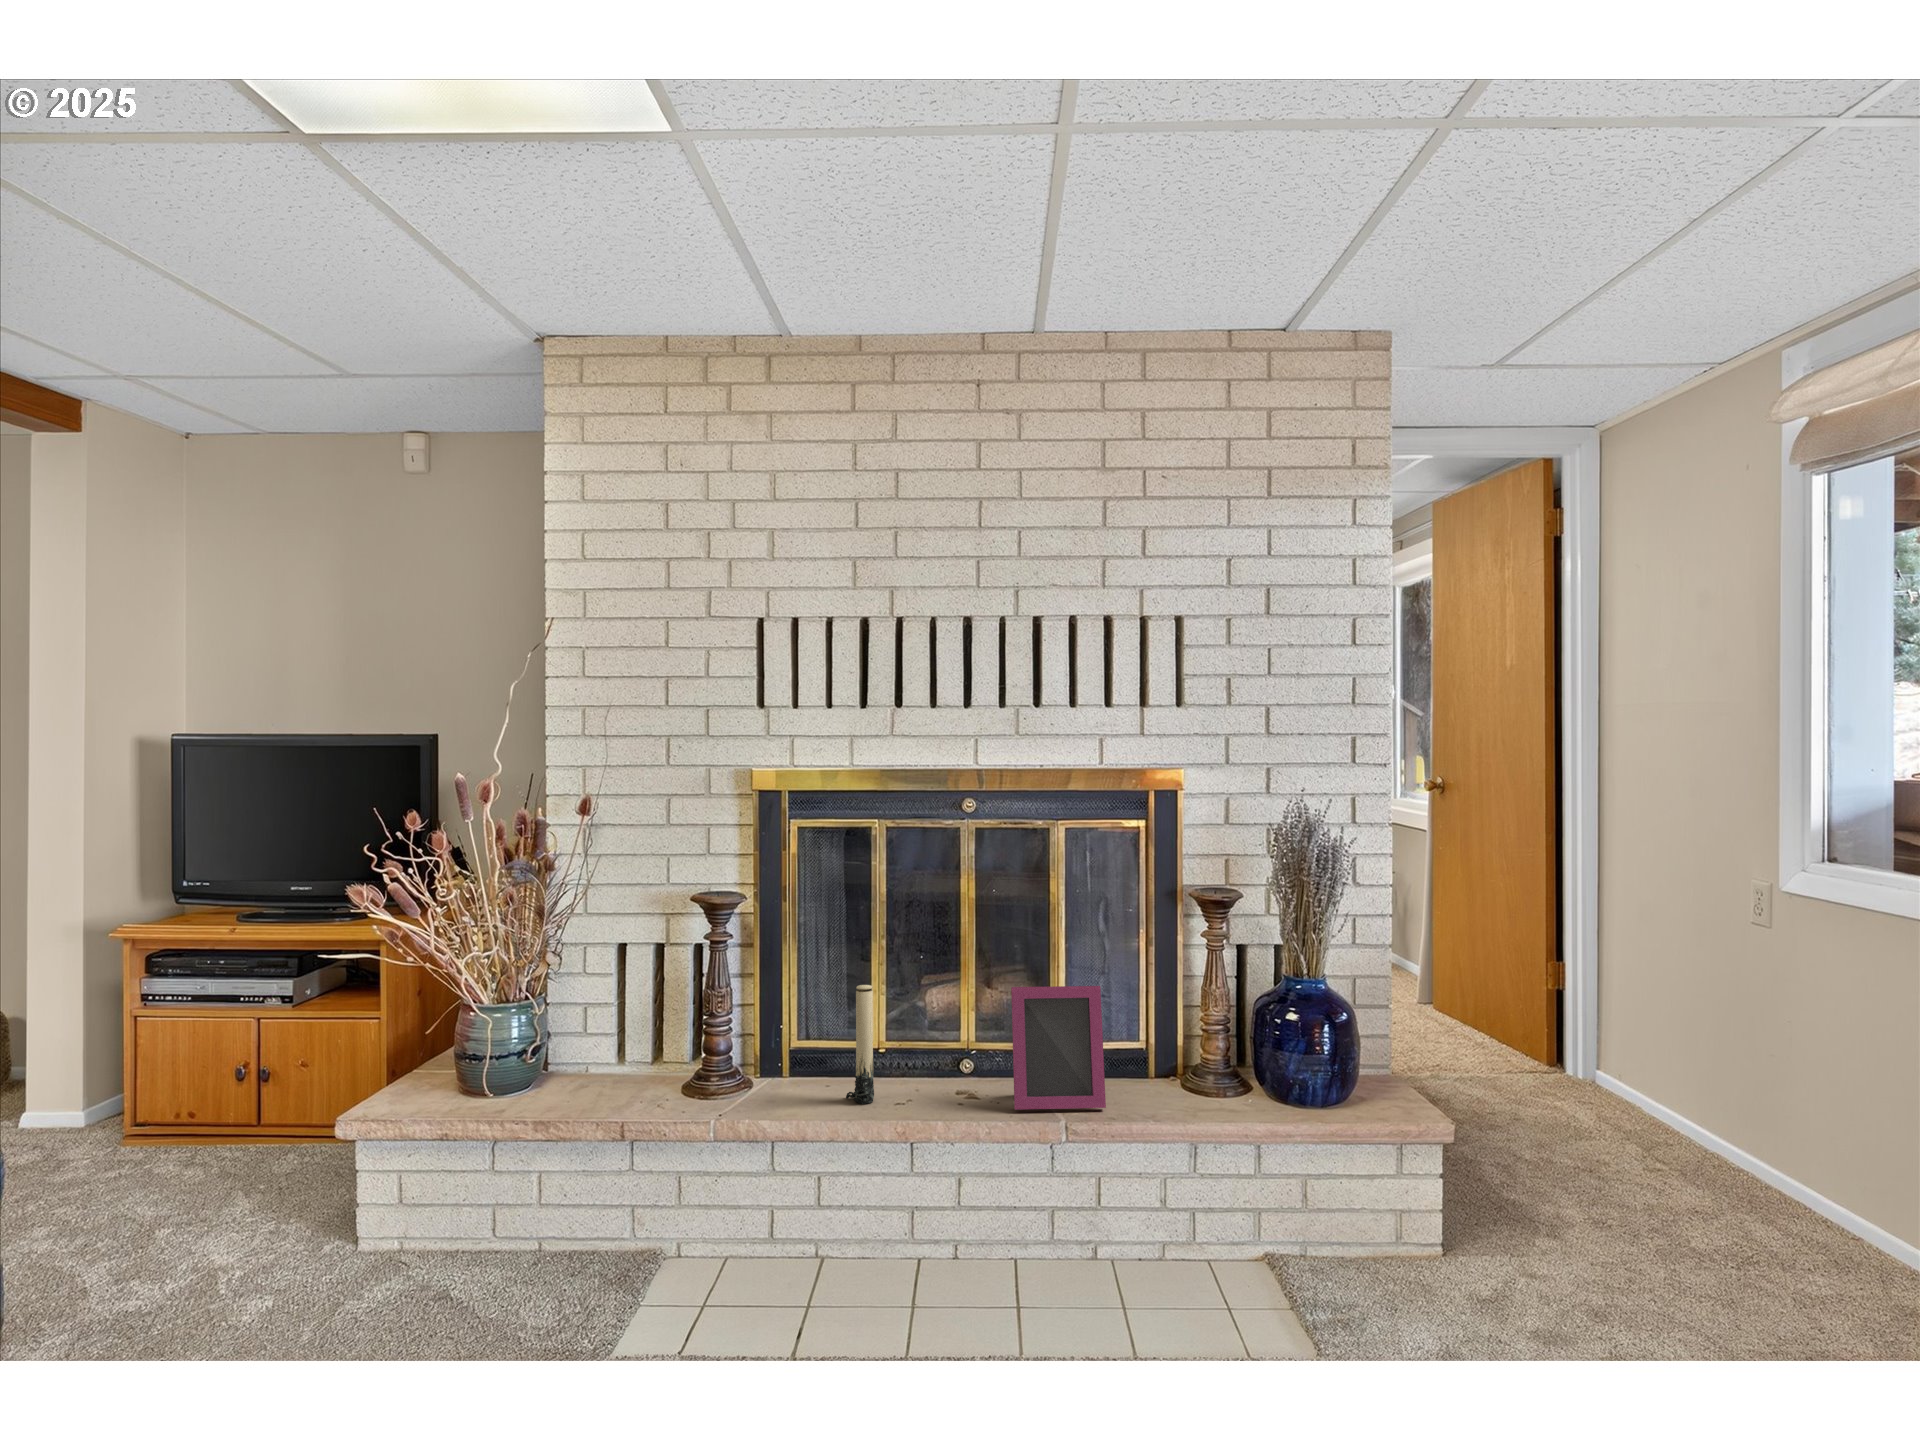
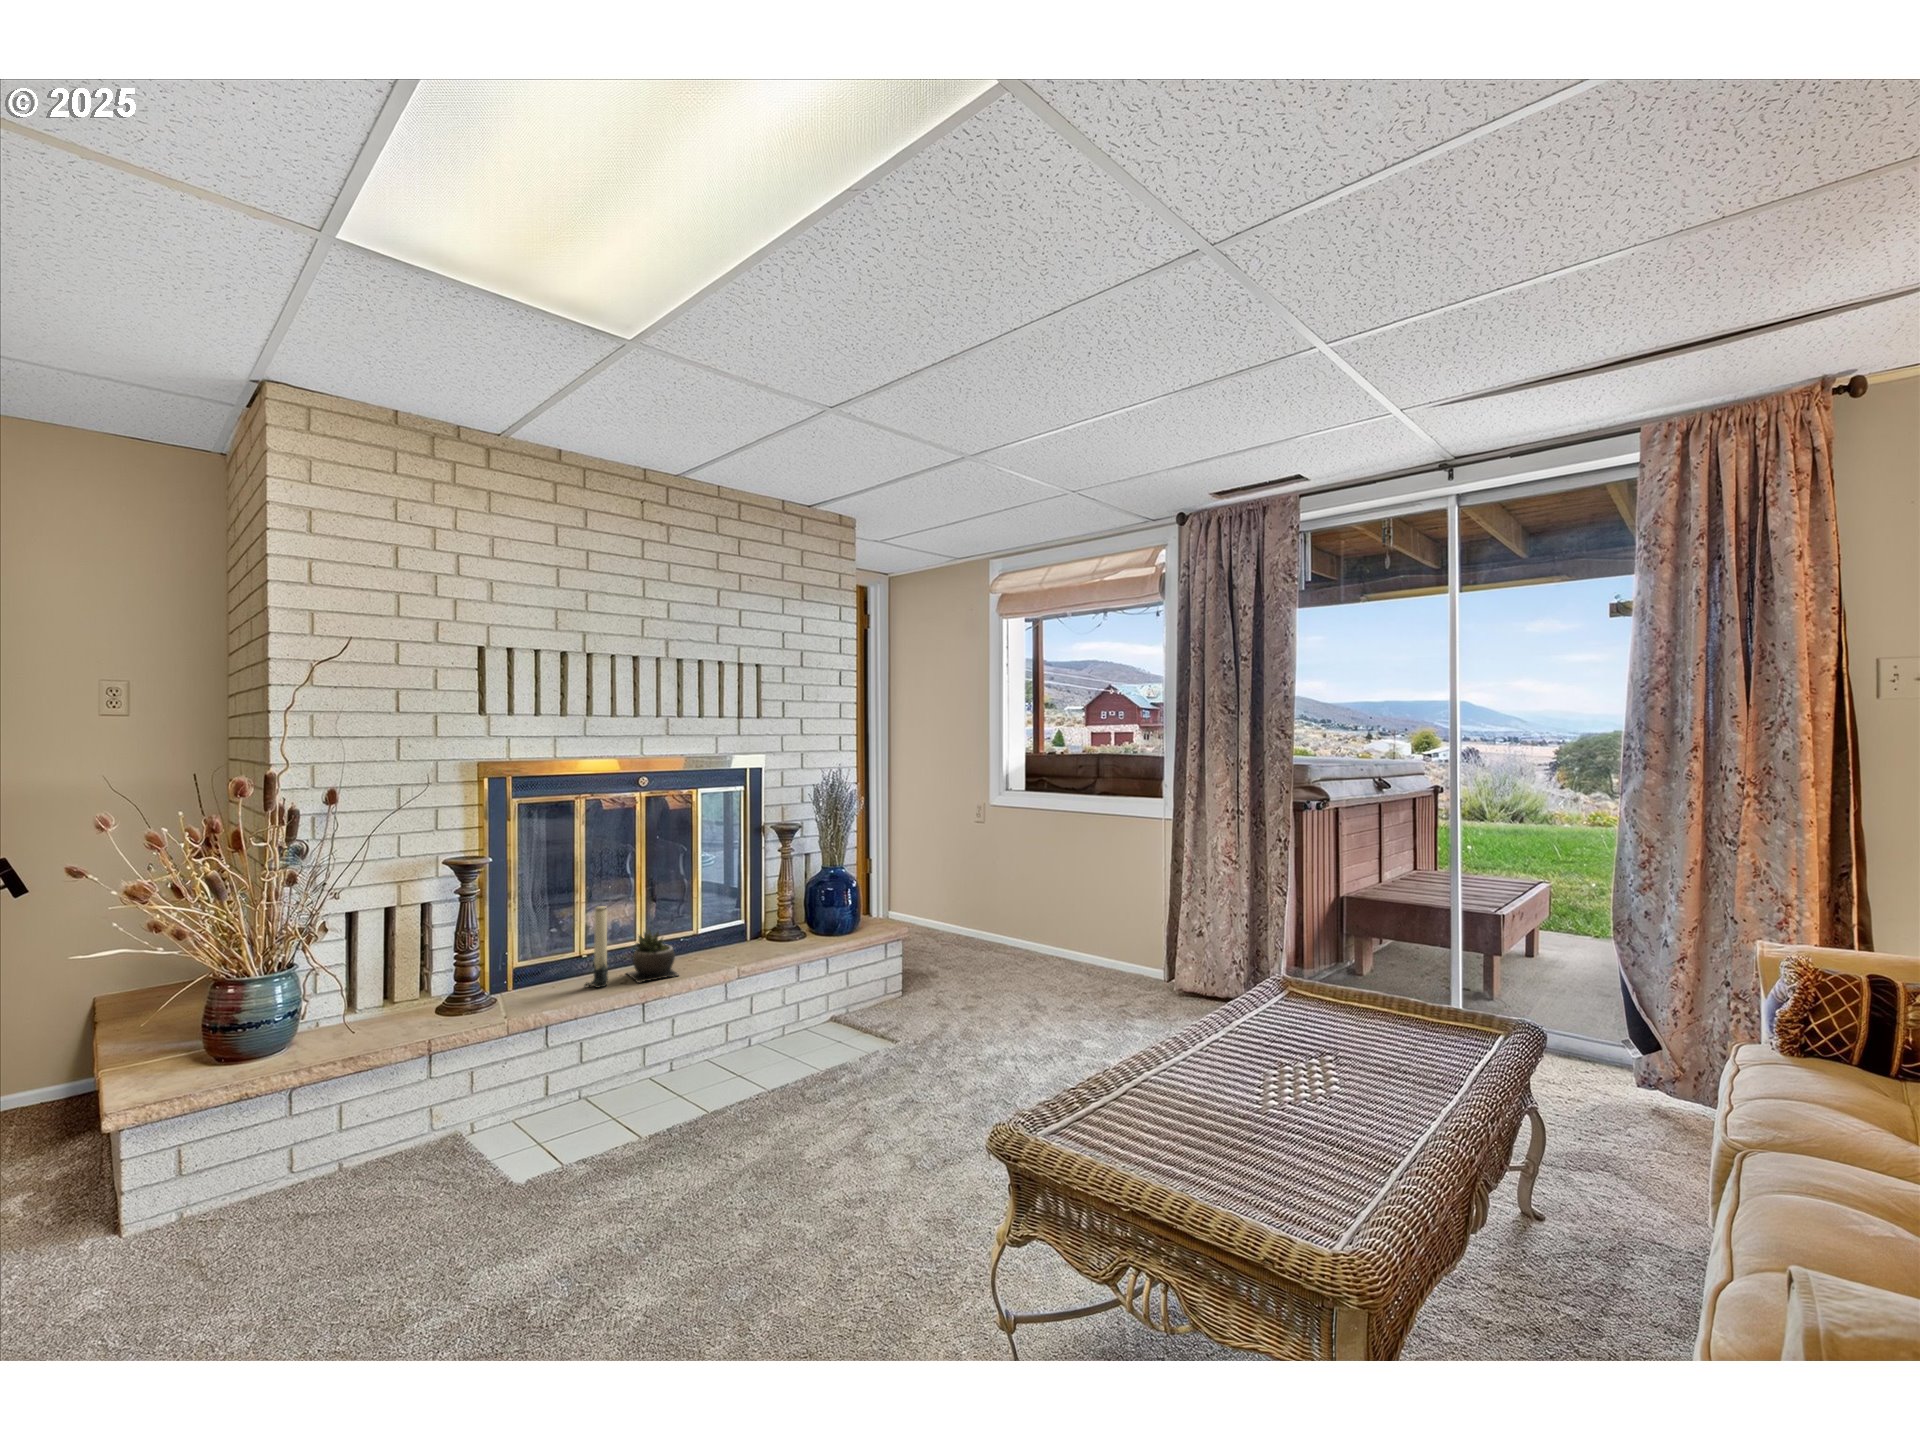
picture frame: present [1011,986,1106,1110] -> none [692,884,755,967]
succulent plant: none [905,1031,977,1113] -> present [627,931,678,982]

